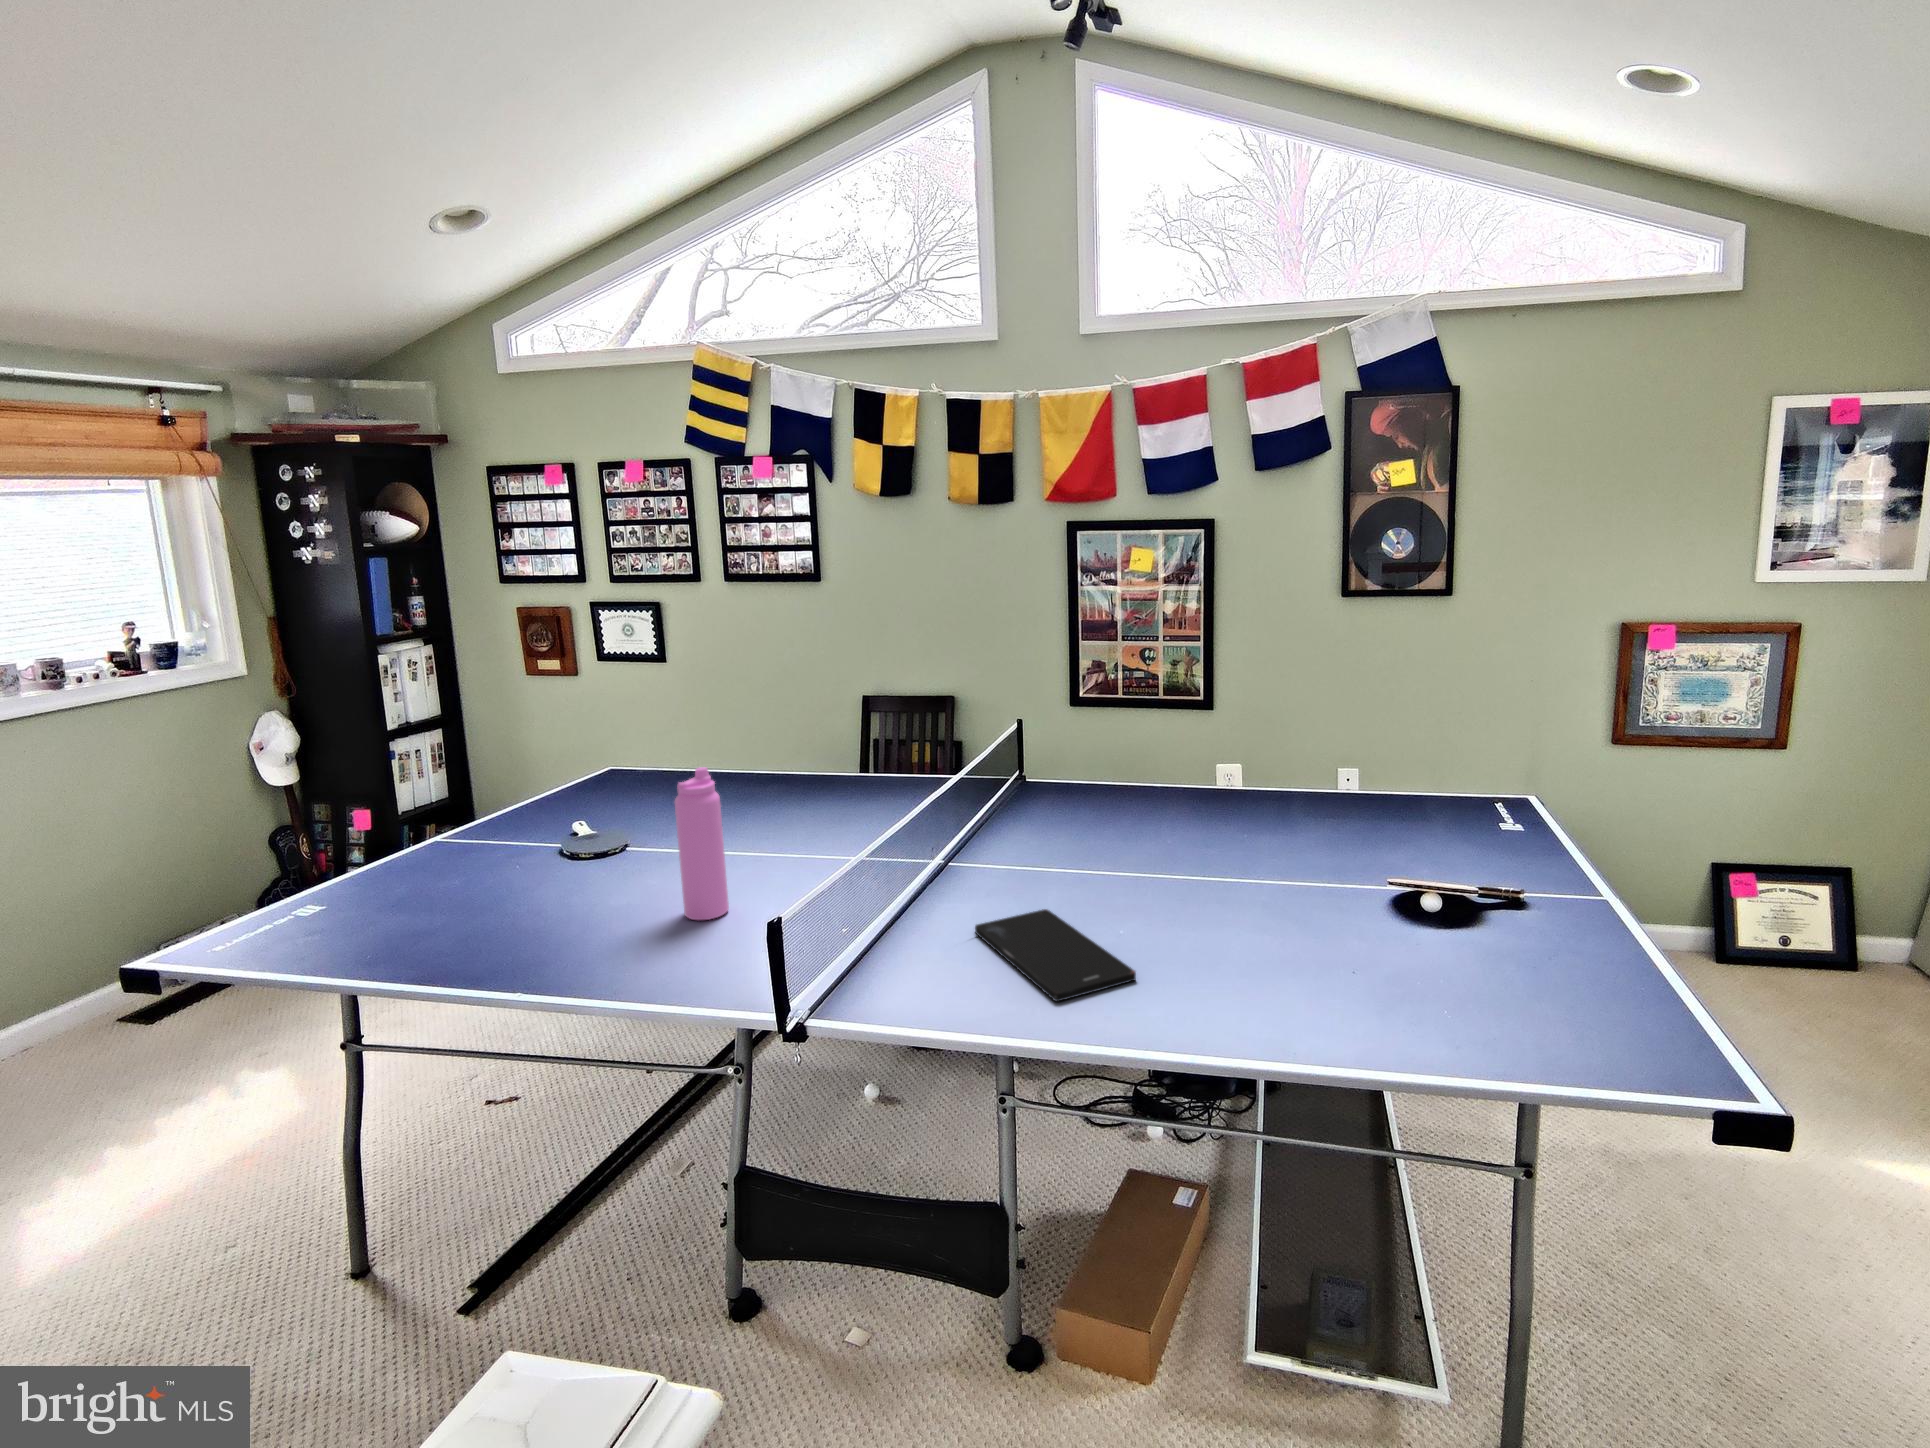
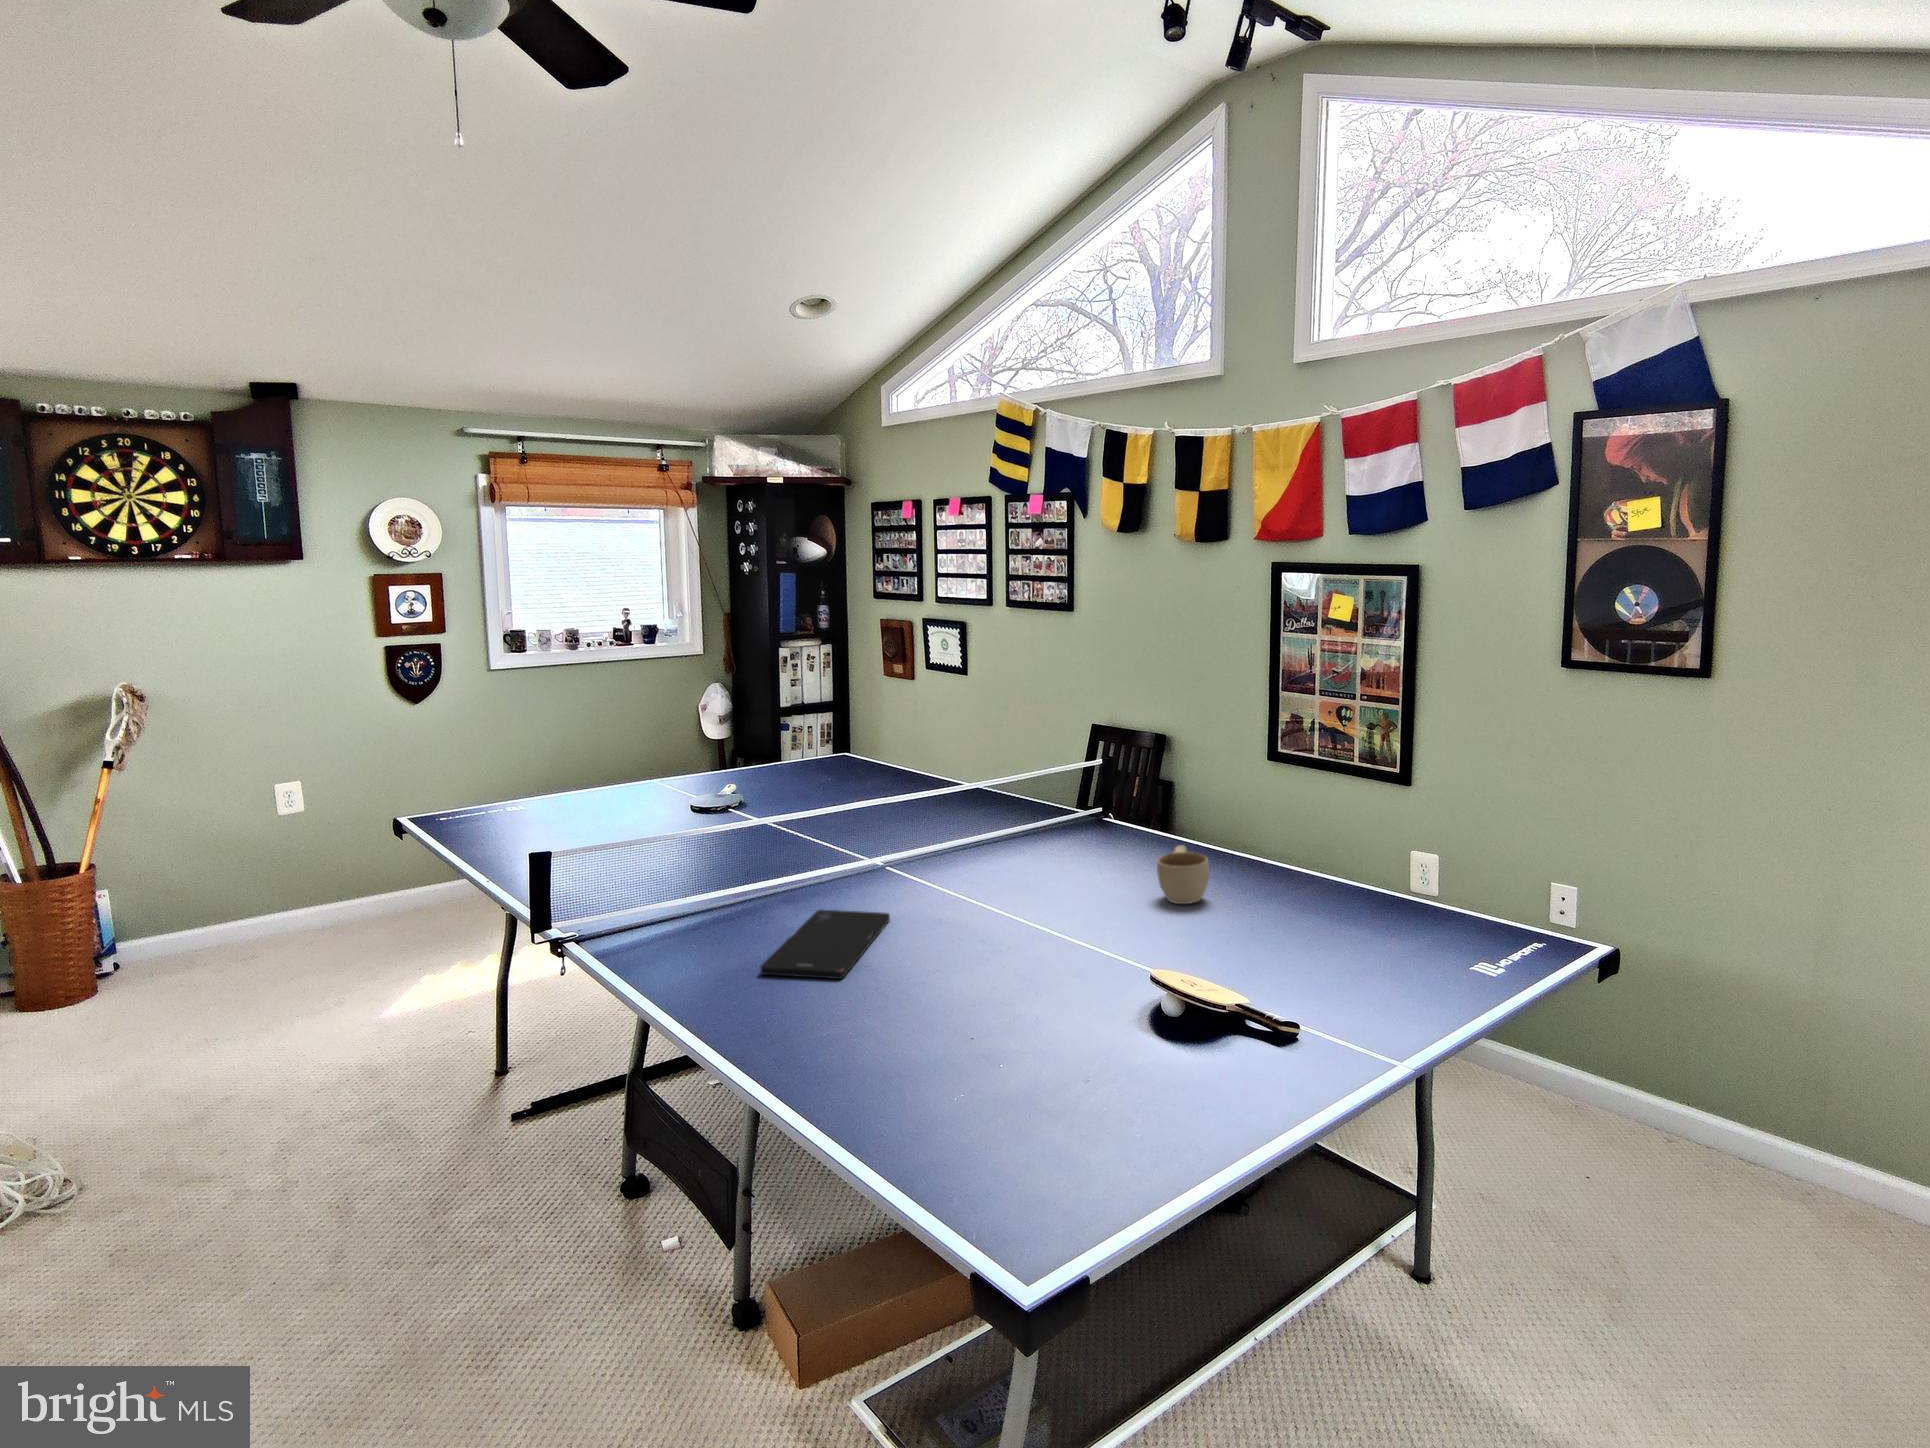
water bottle: present [675,767,729,920] -> none [677,740,717,863]
cup: none [1200,785,1254,838] -> present [1157,845,1209,904]

